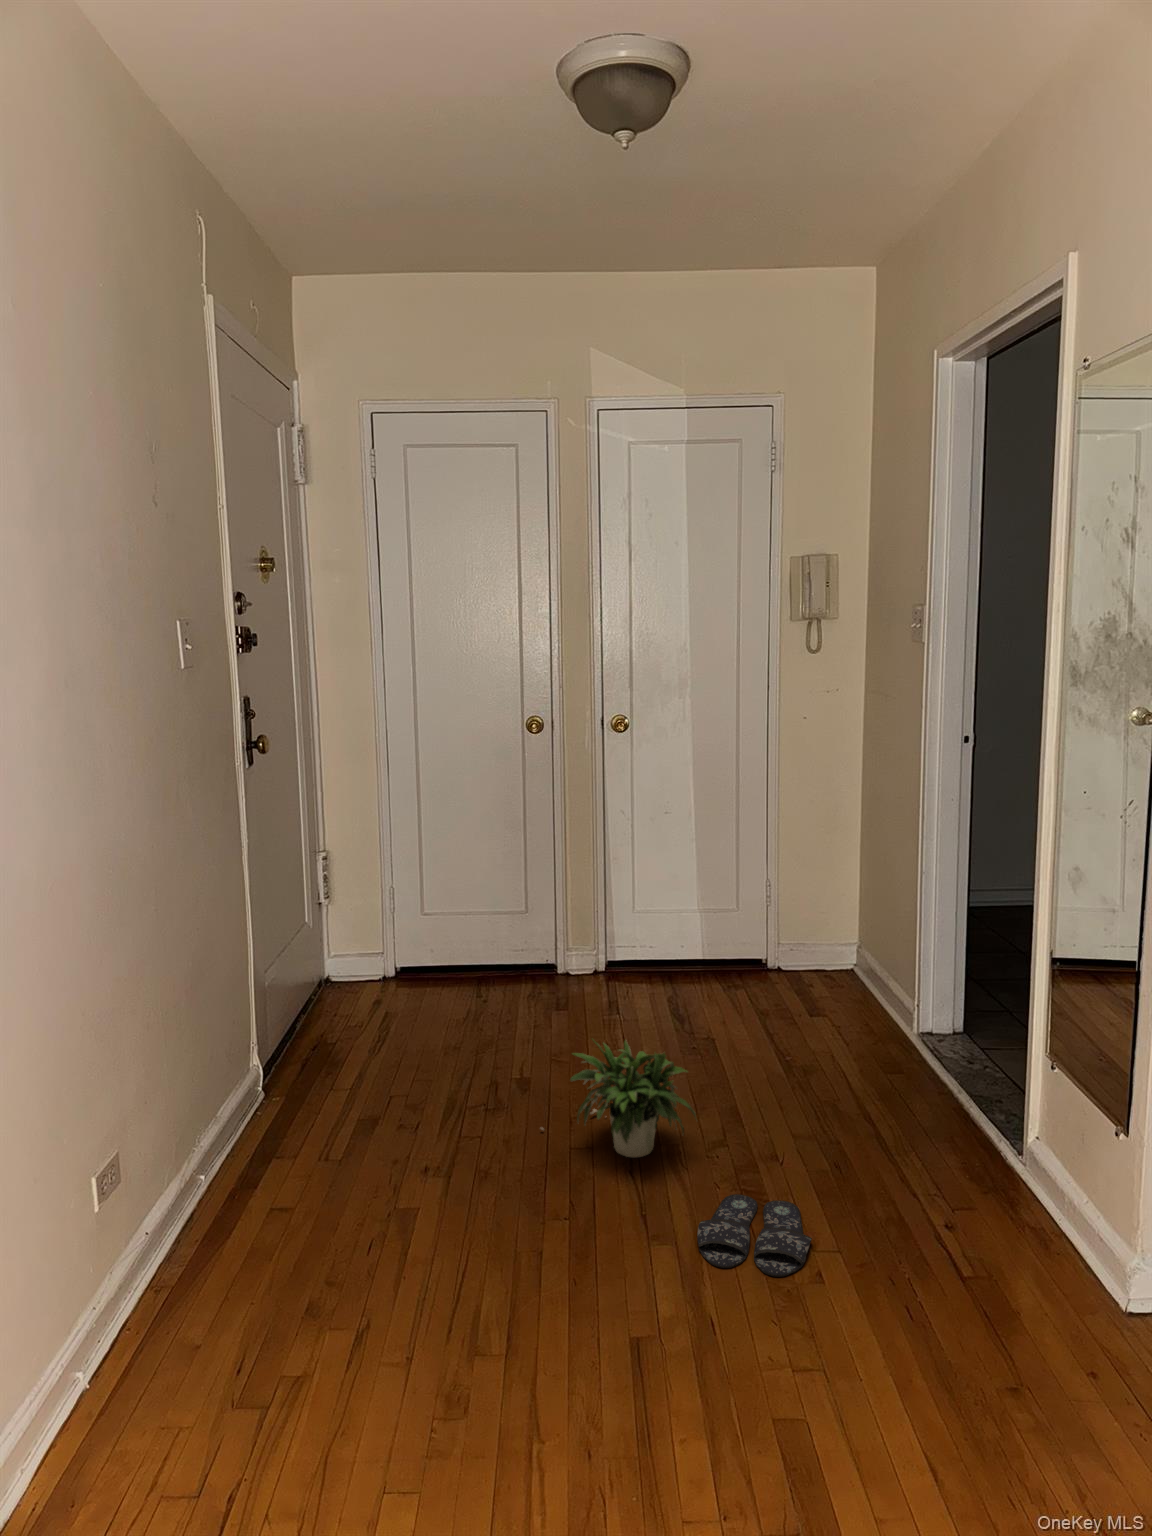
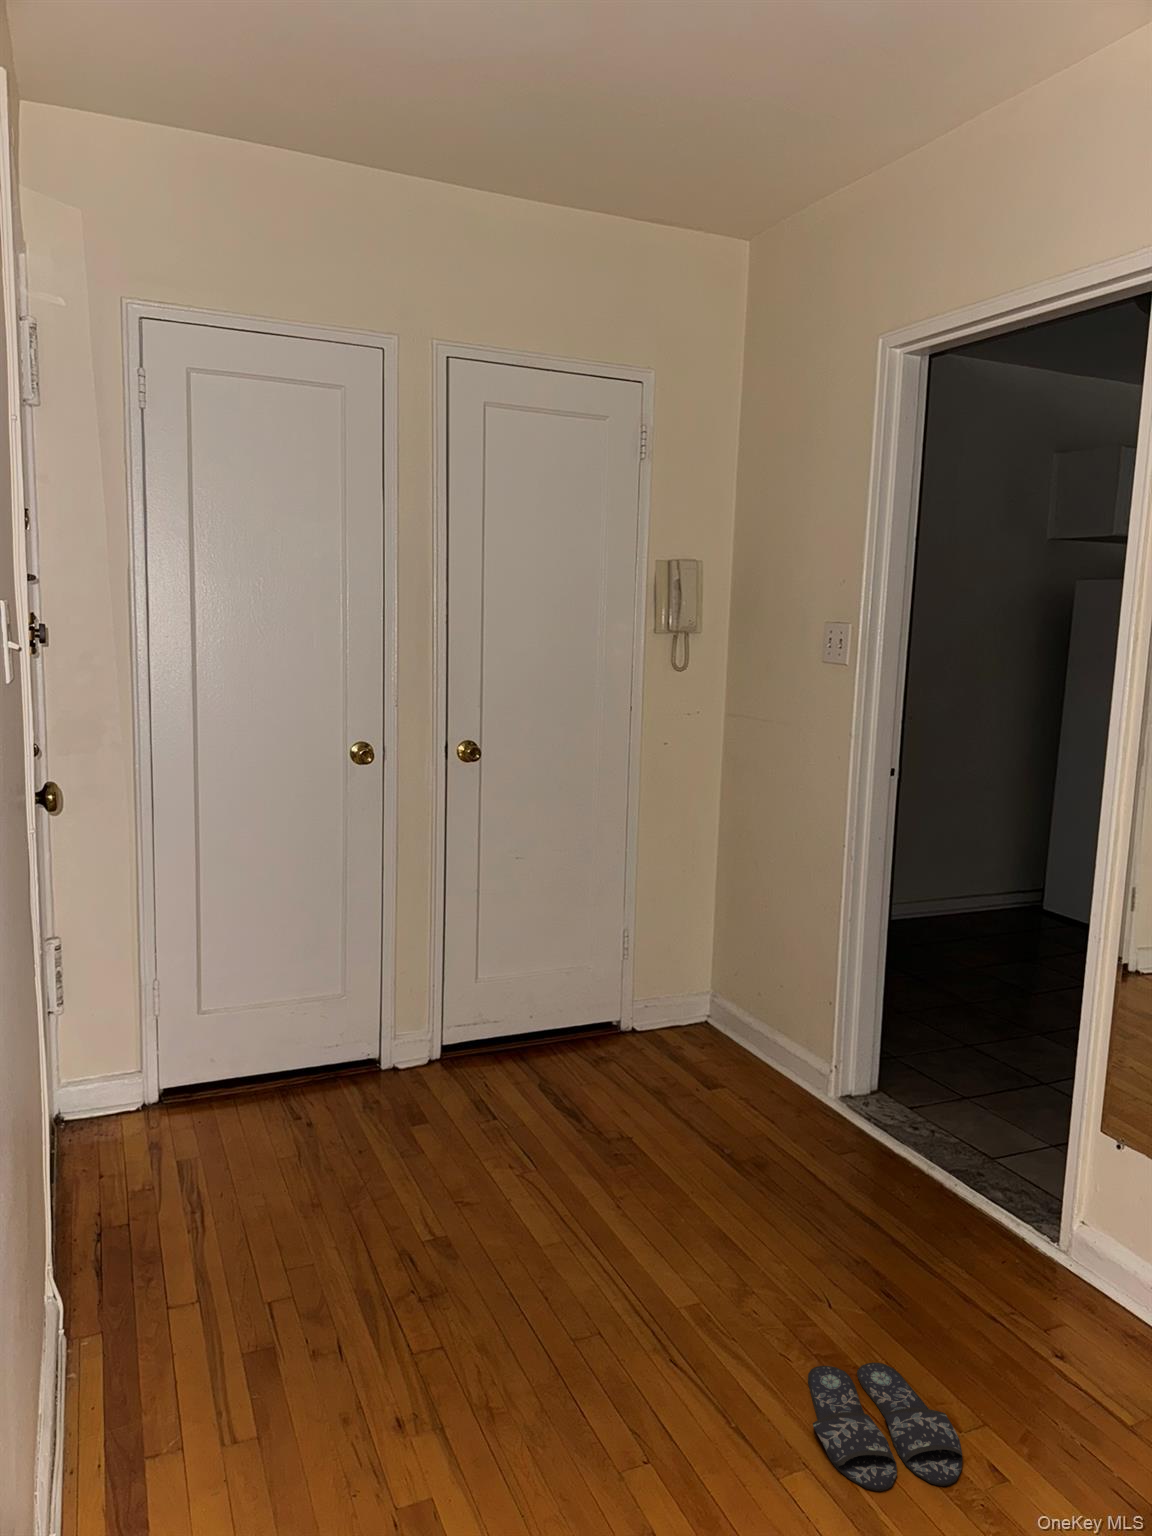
potted plant: present [541,1038,696,1157] -> none [518,1177,737,1339]

